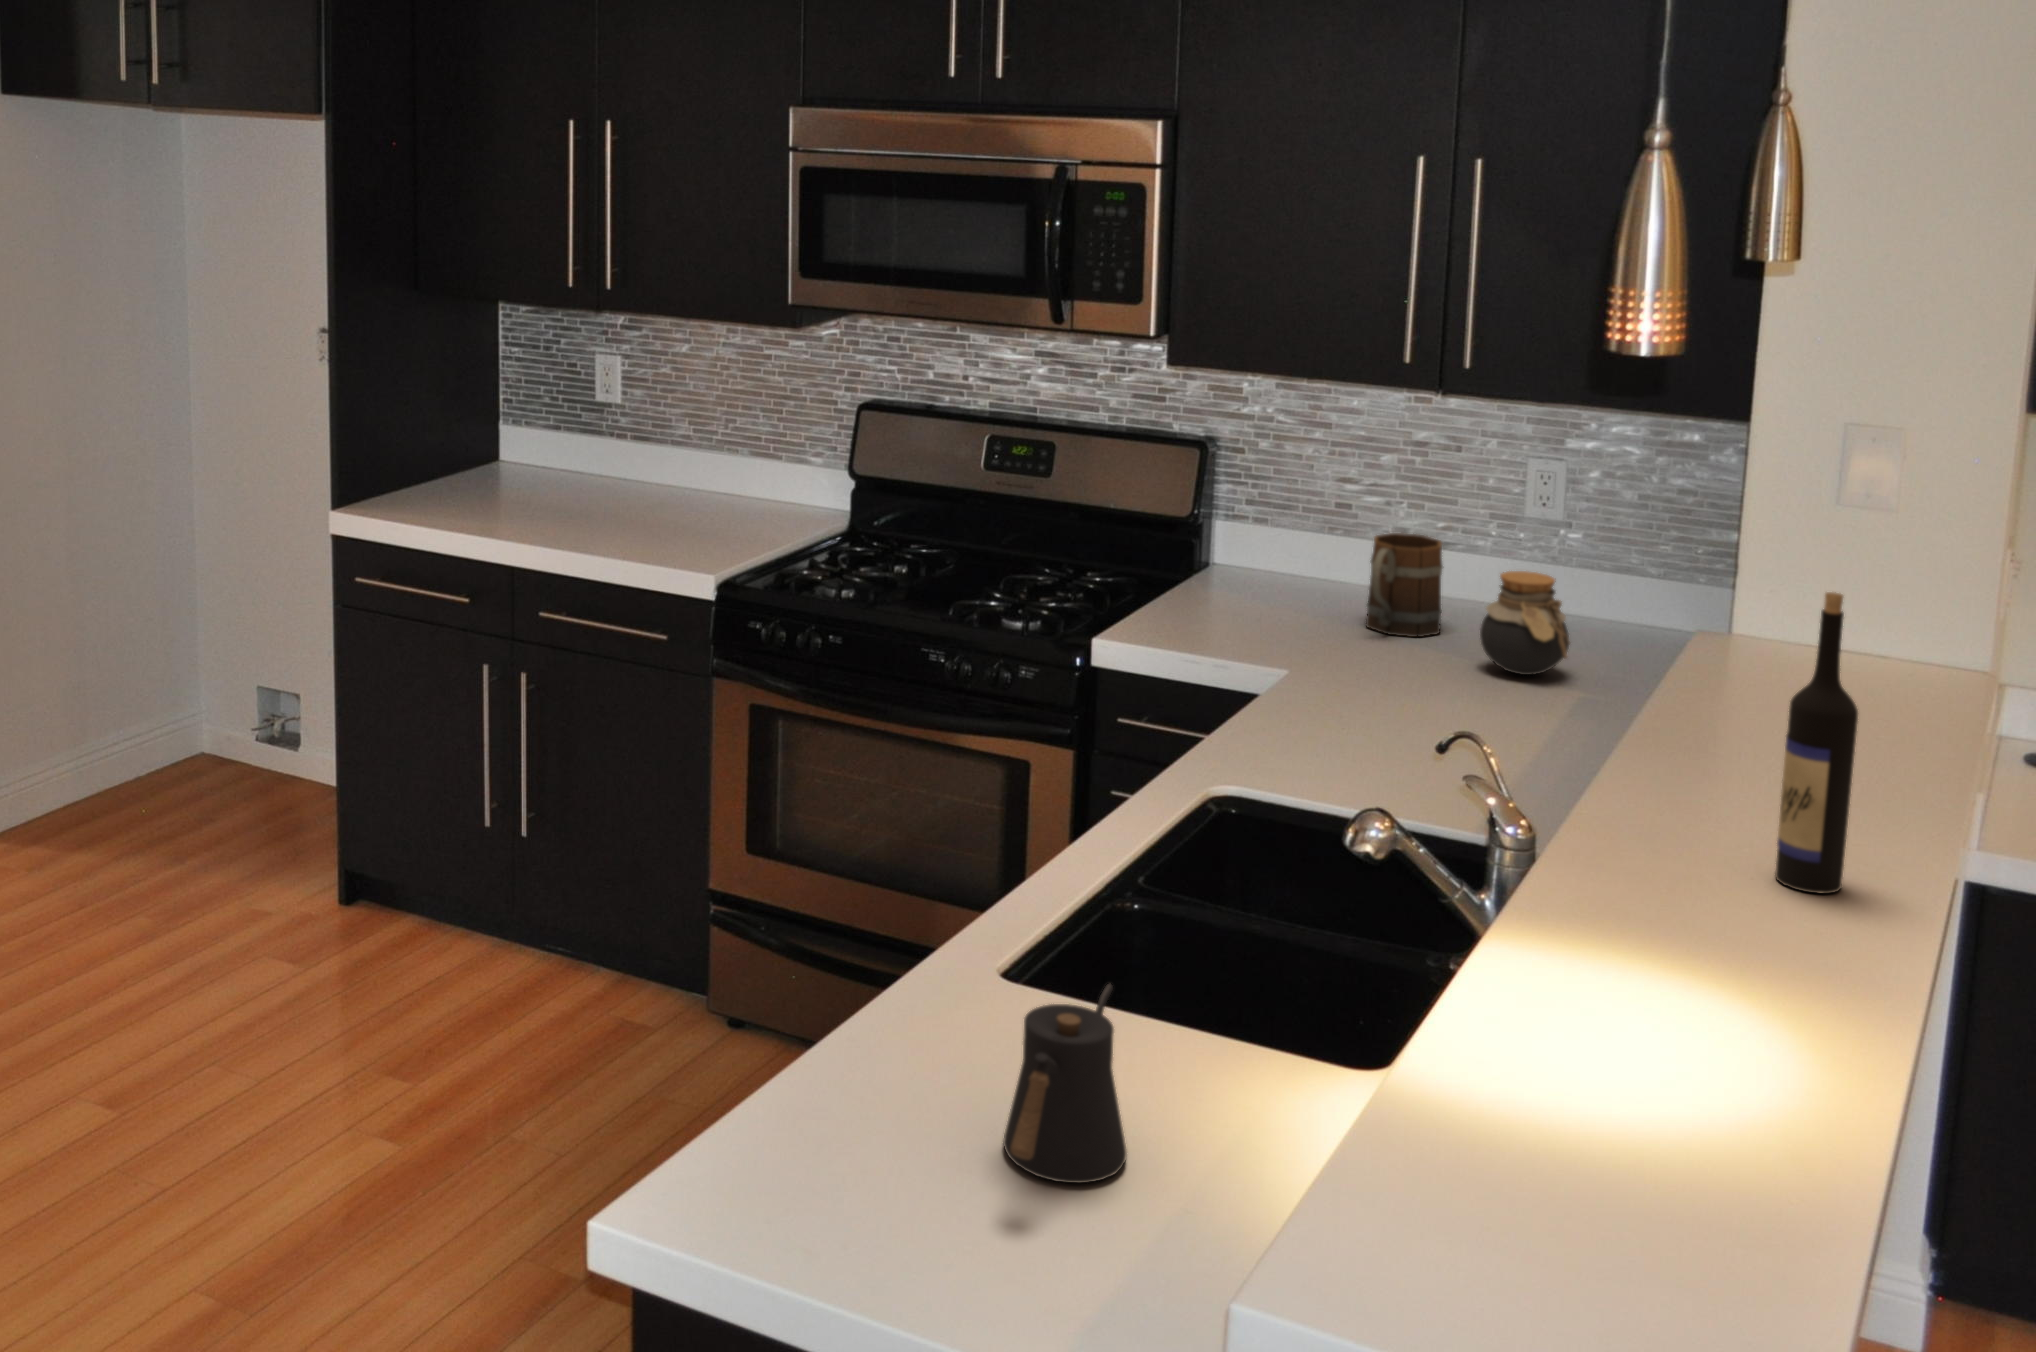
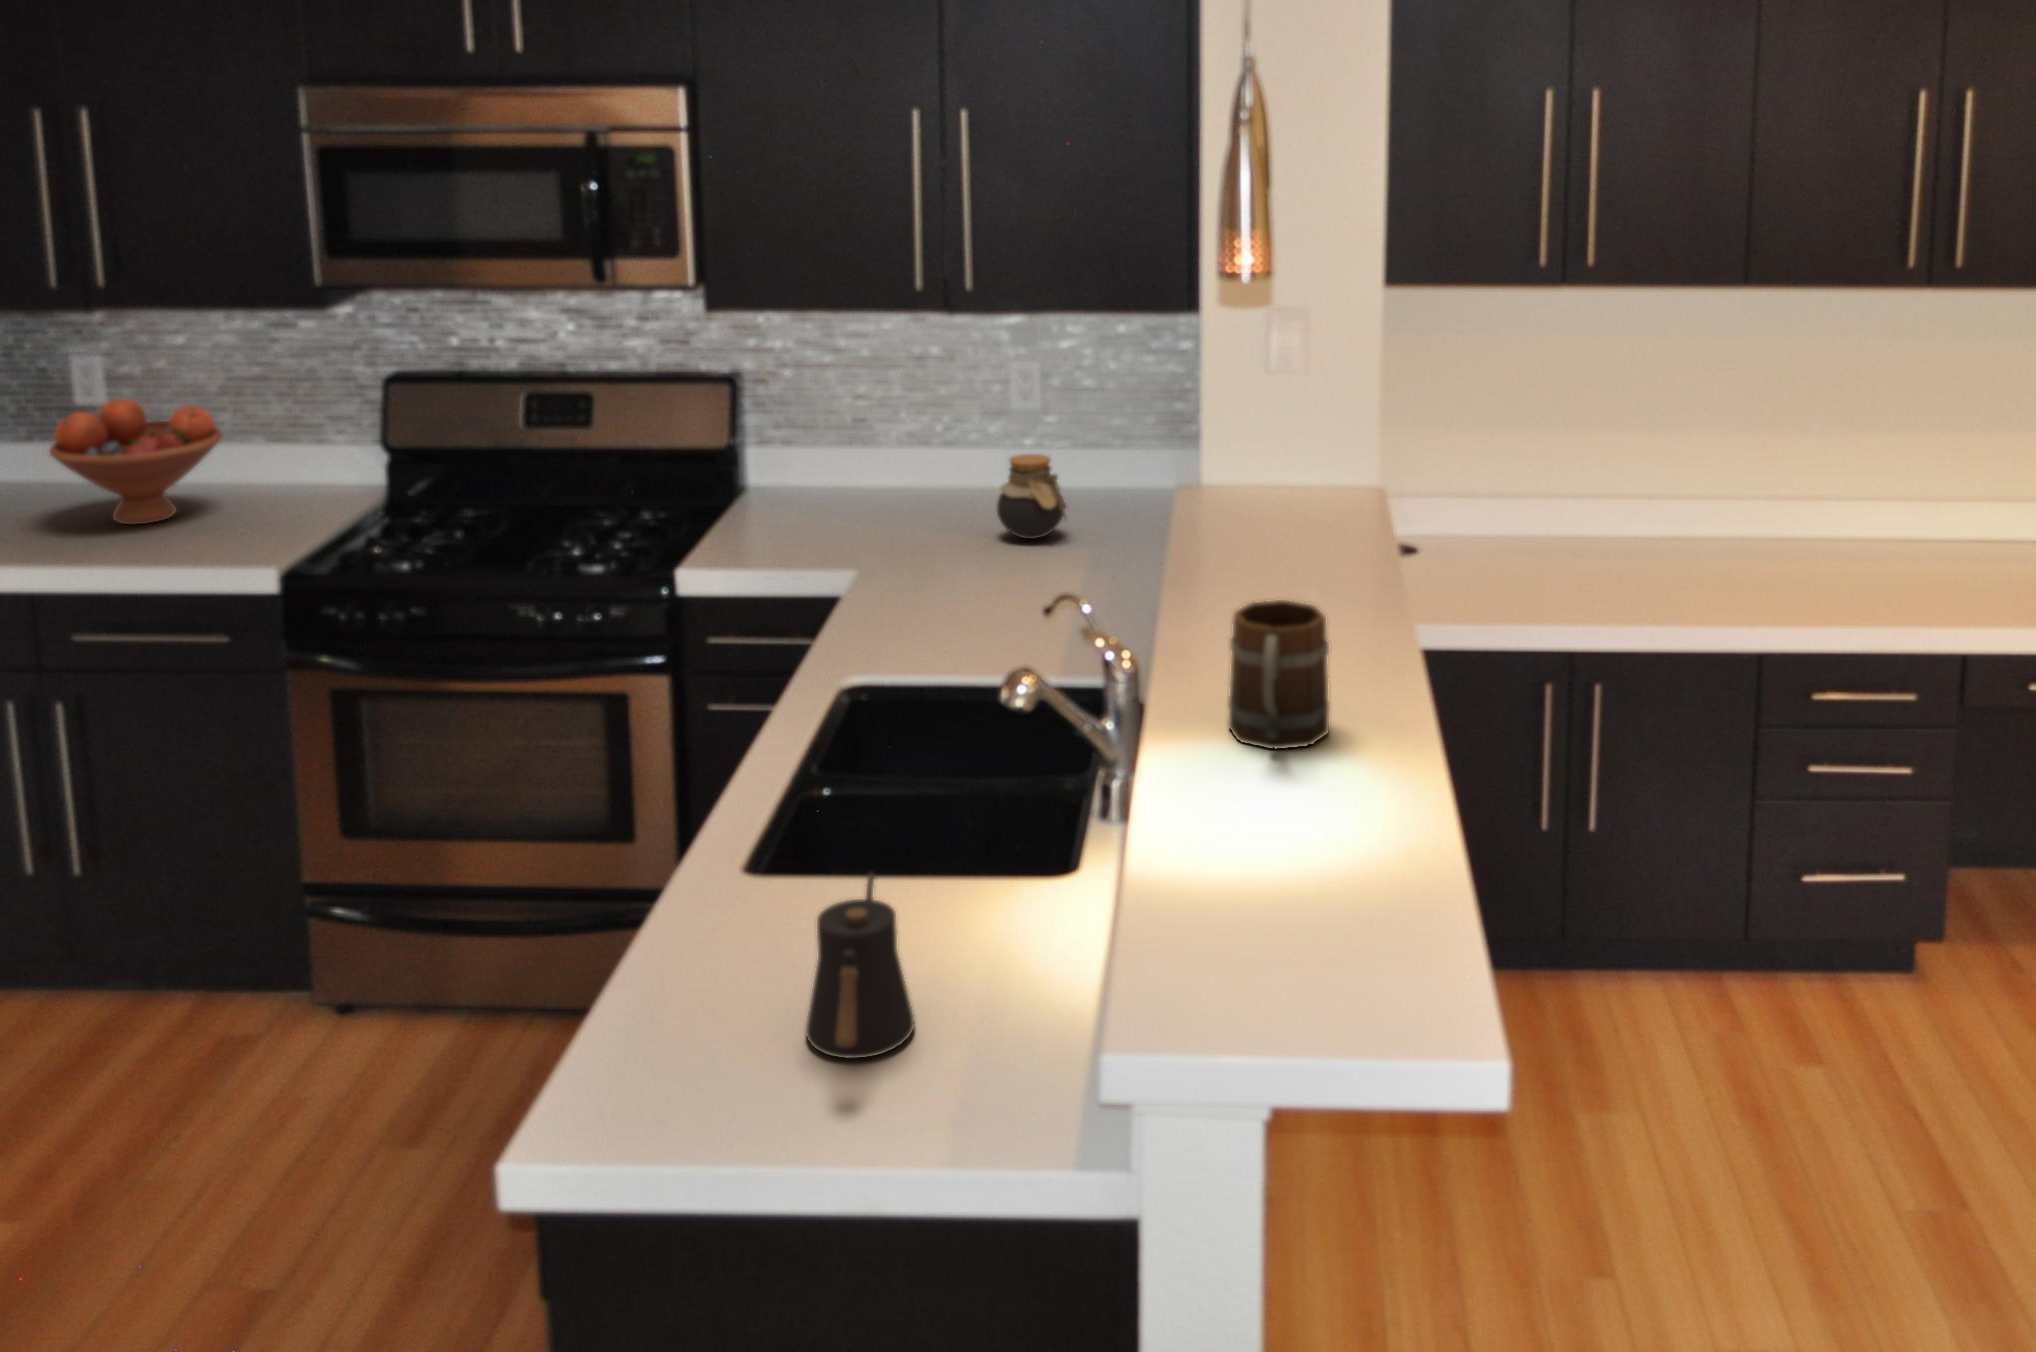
fruit bowl: none [558,399,705,519] -> present [49,399,222,525]
mug: present [1366,533,1443,637] -> present [1228,600,1330,750]
wine bottle: present [1775,592,1858,894] -> none [1310,443,1357,671]

